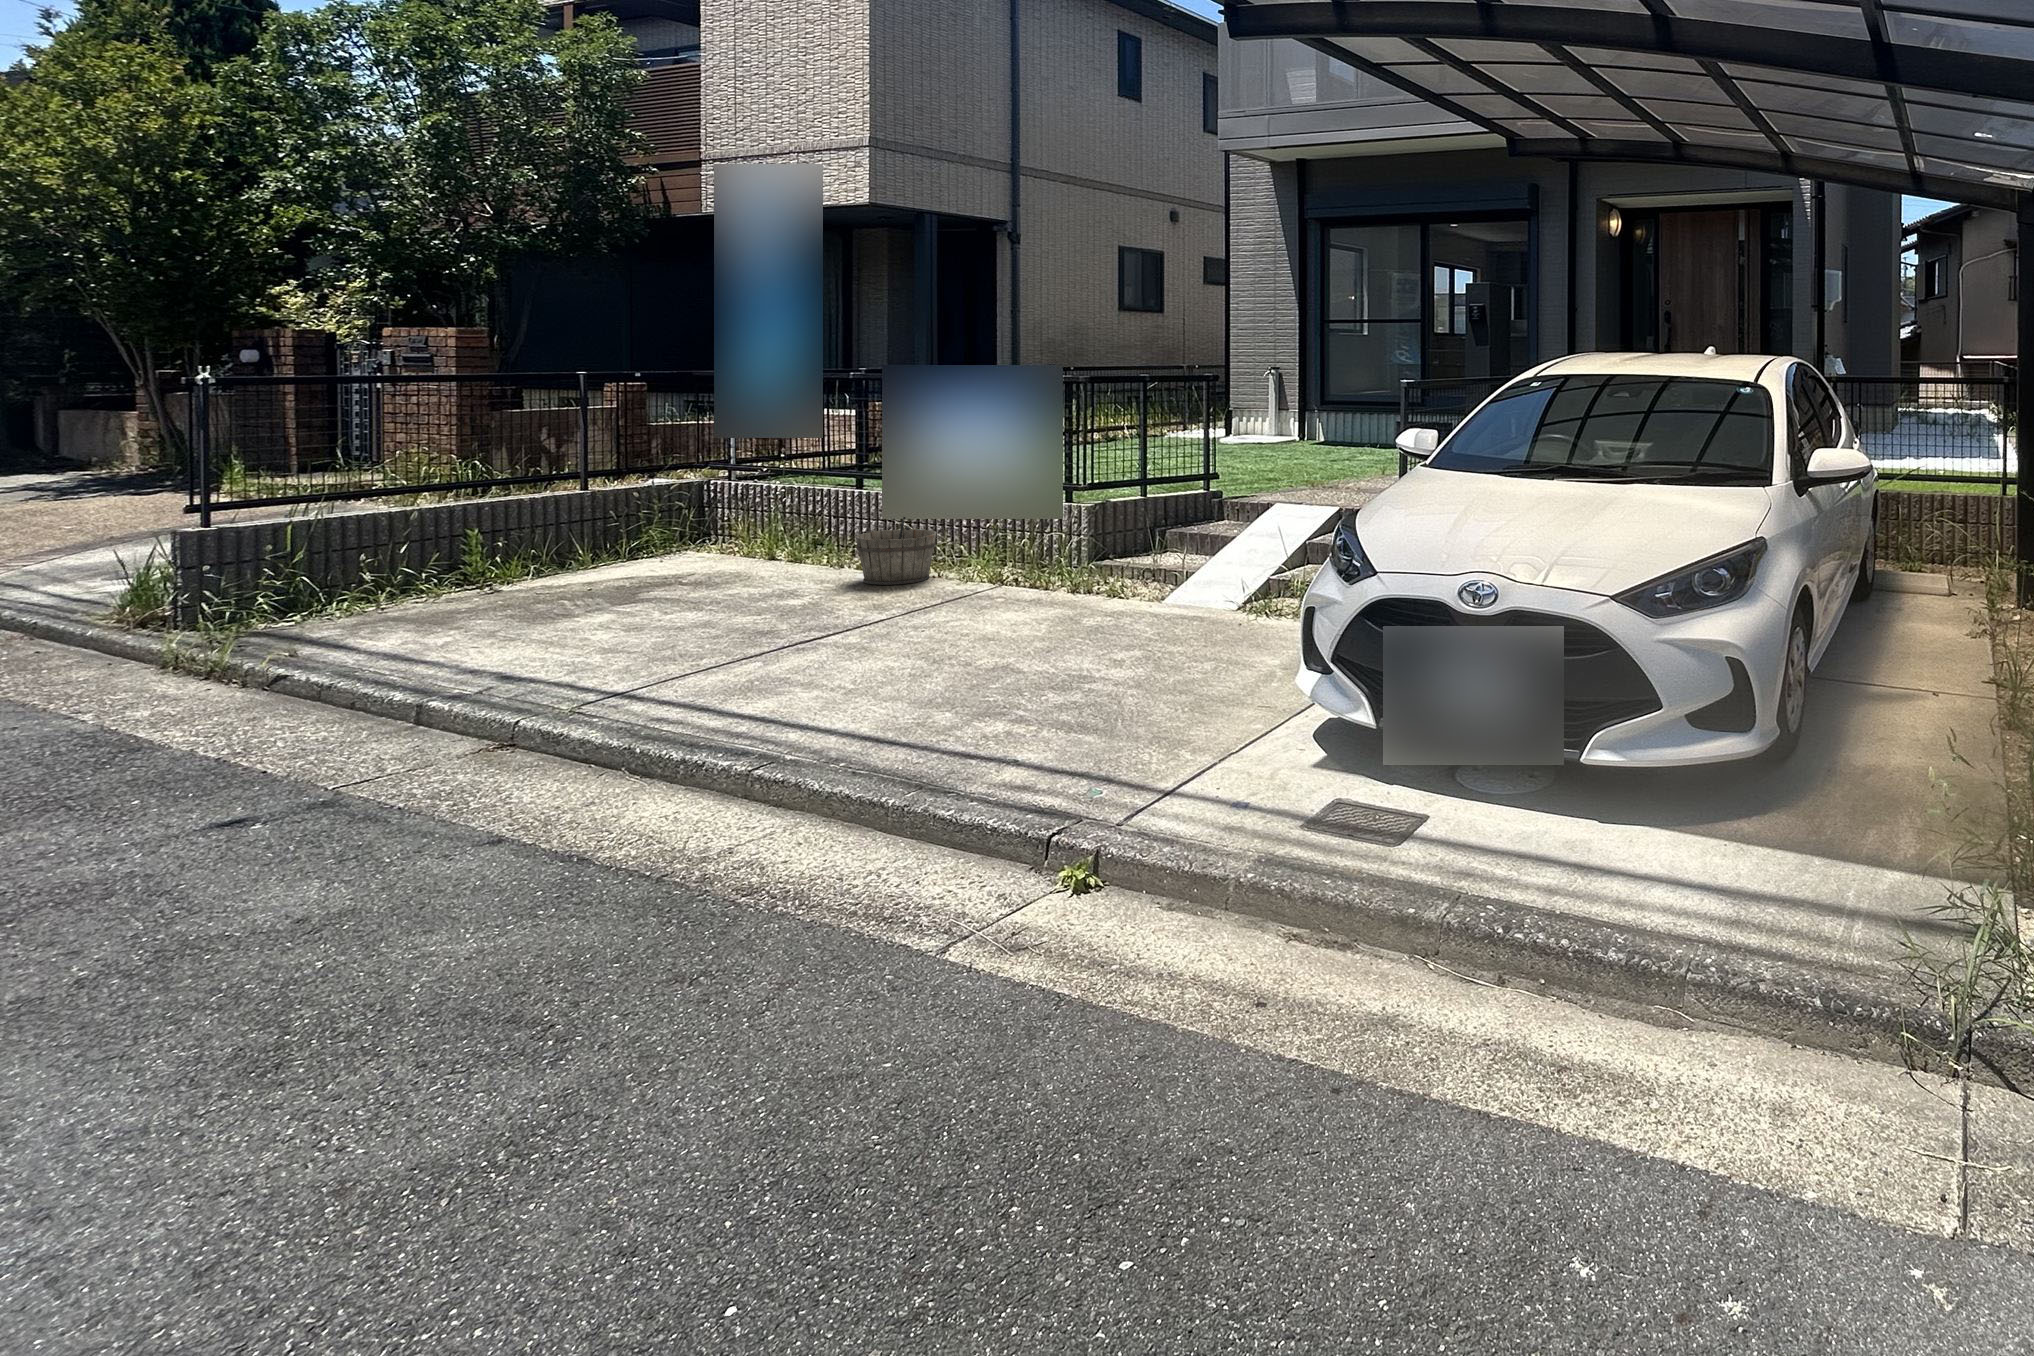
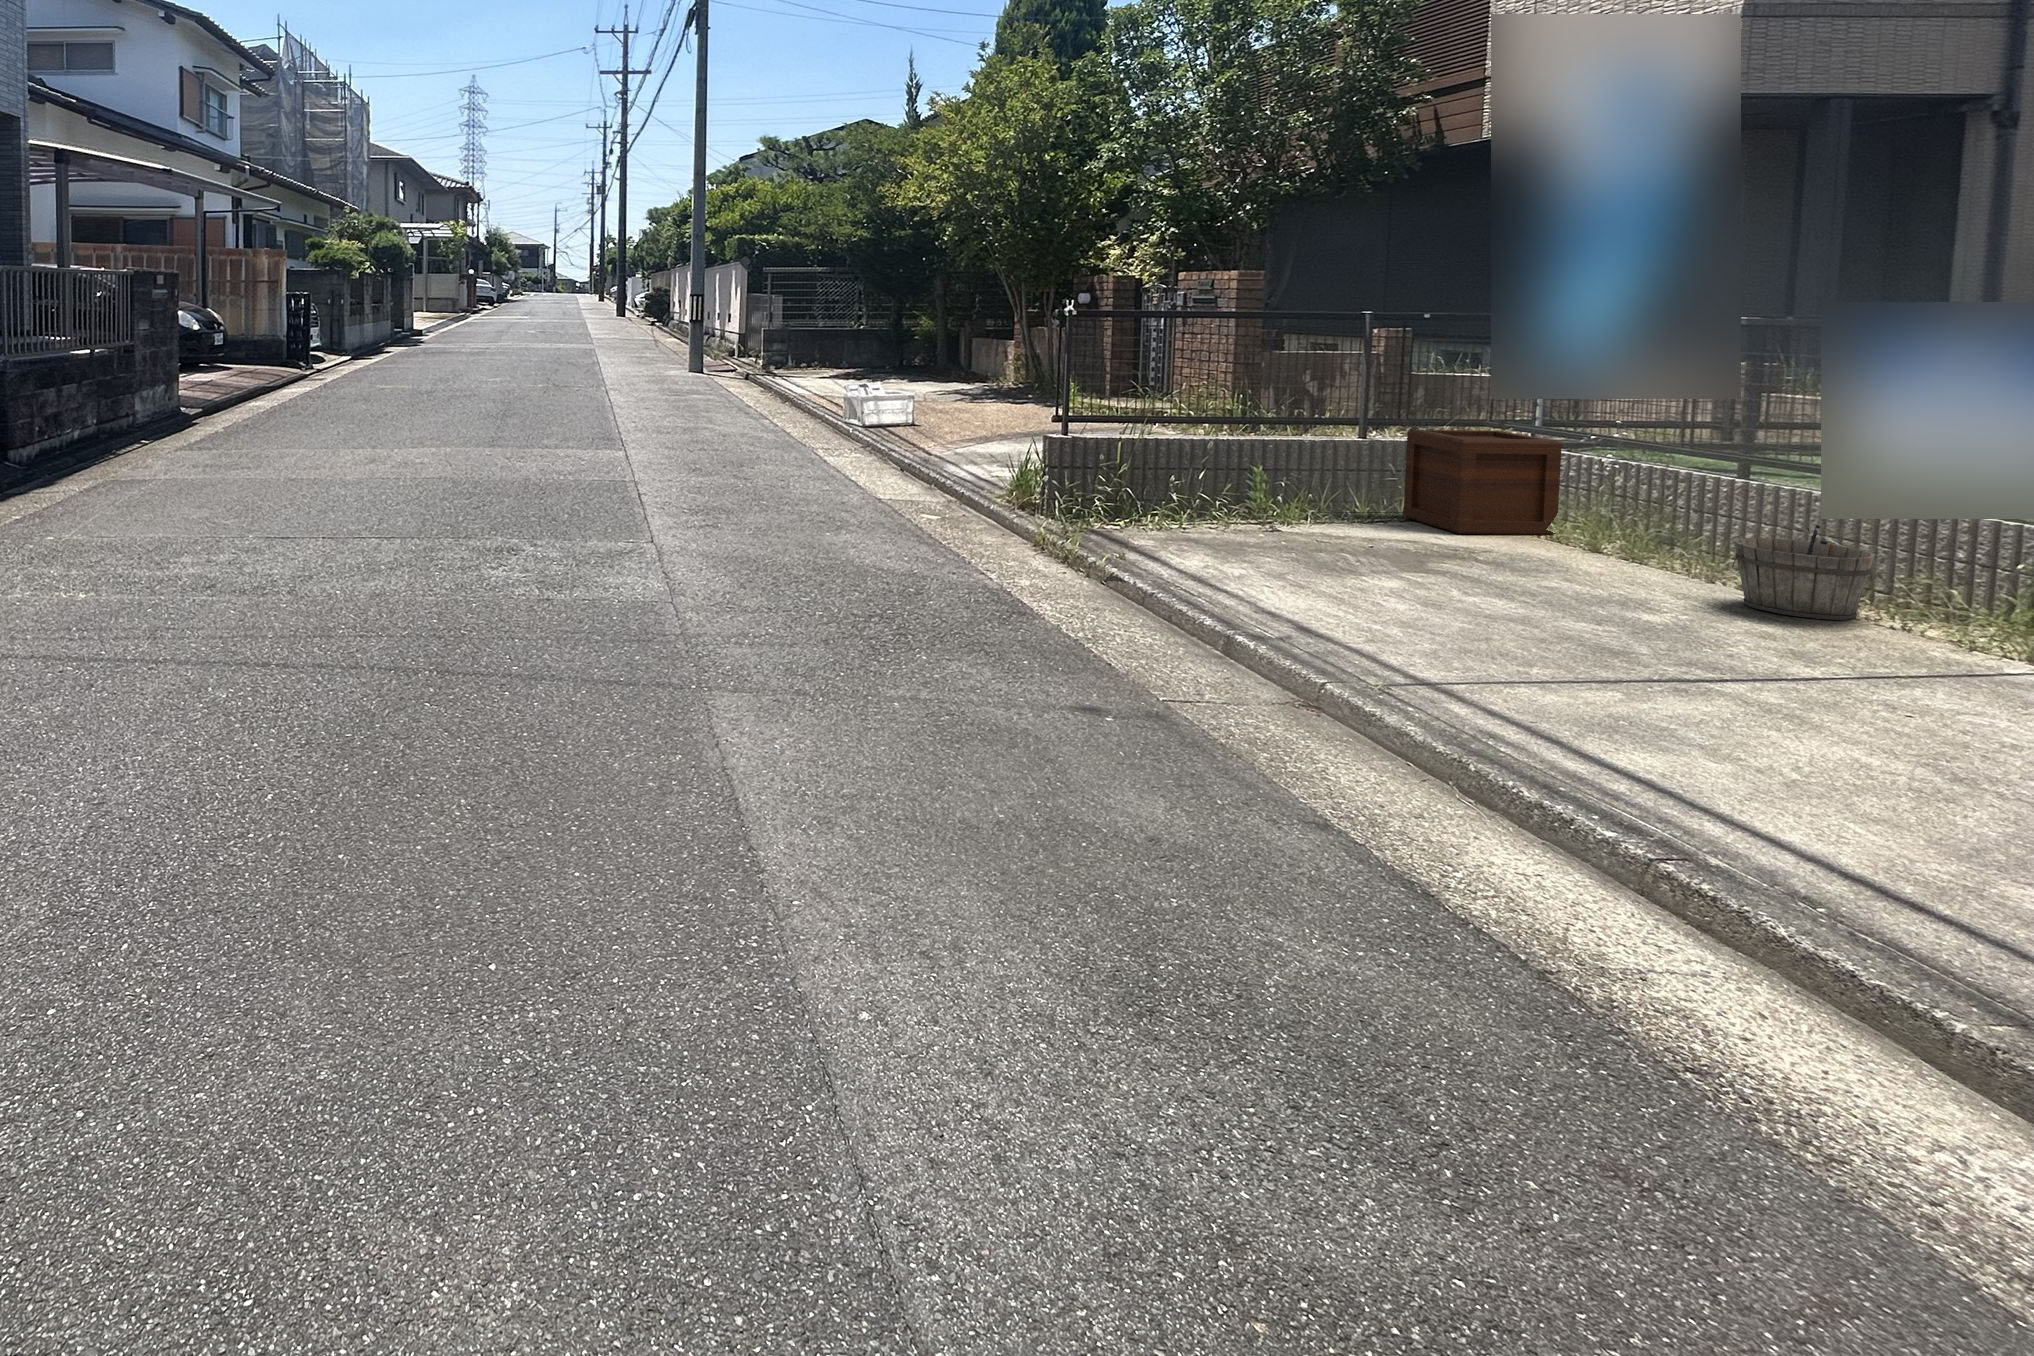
wooden crate: none [619,470,748,564] -> present [1404,430,1562,535]

